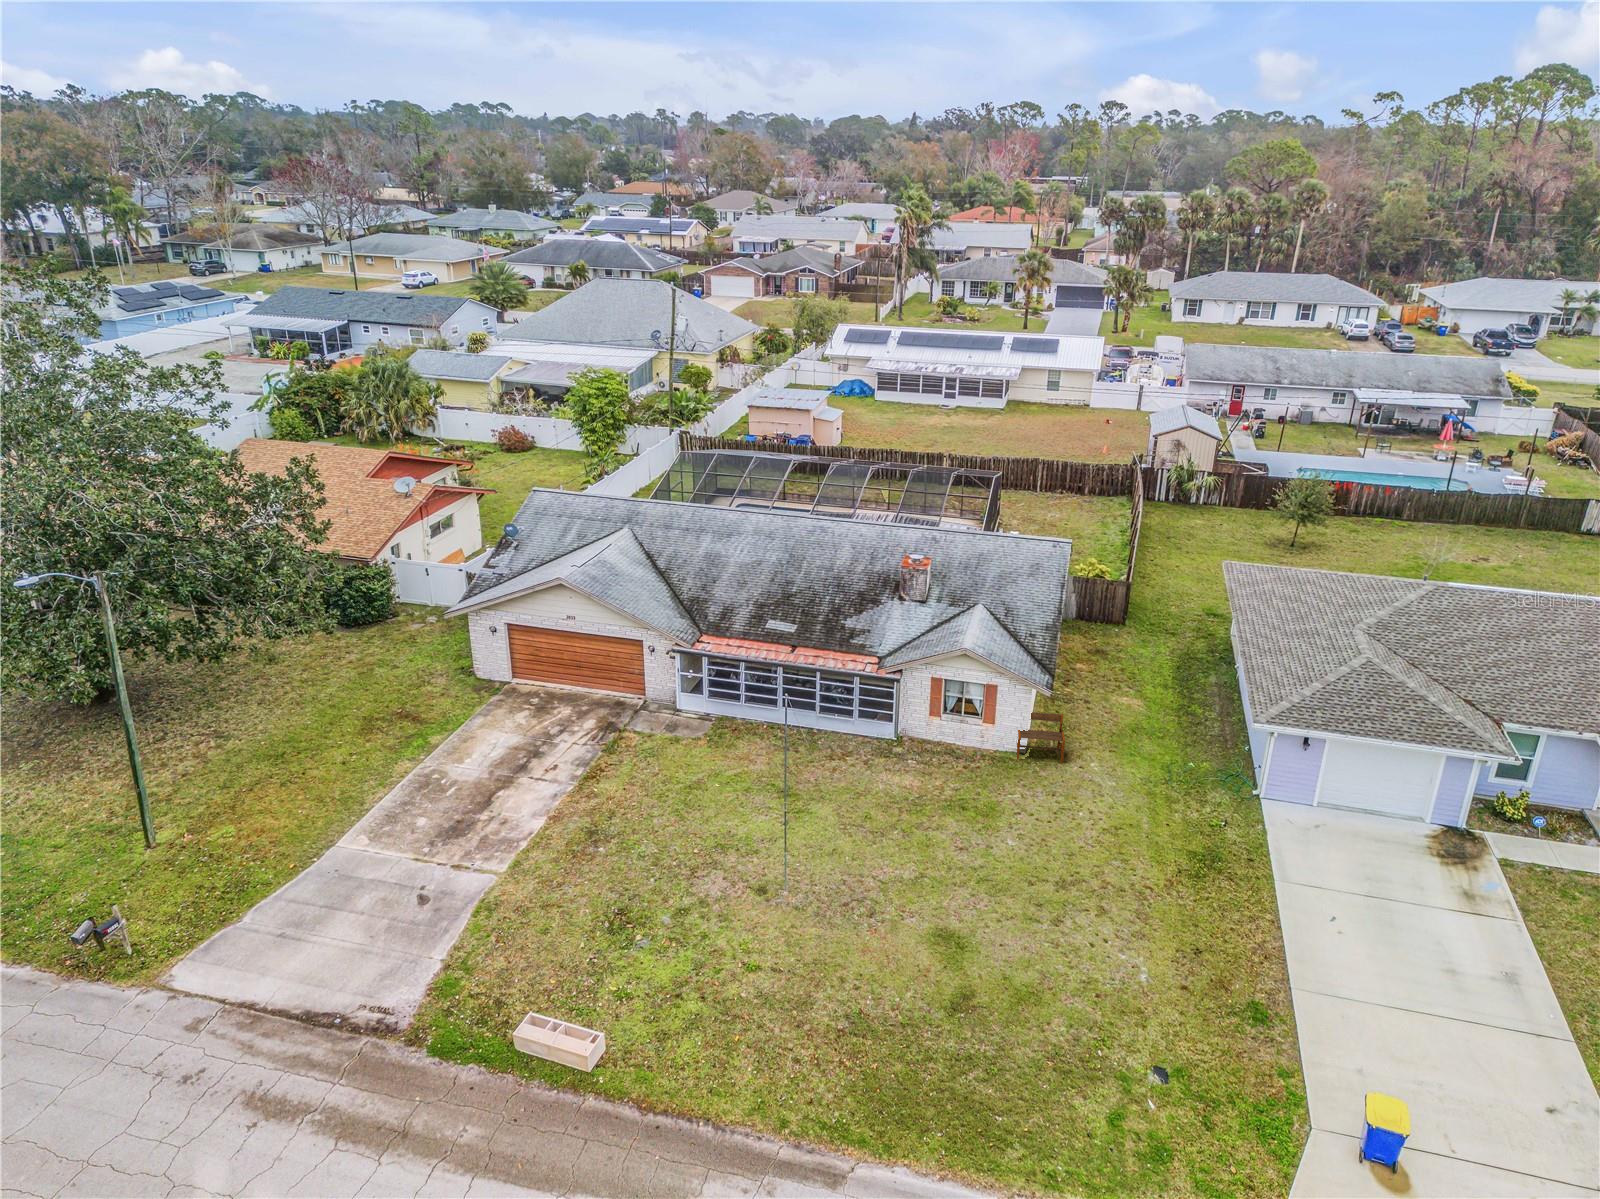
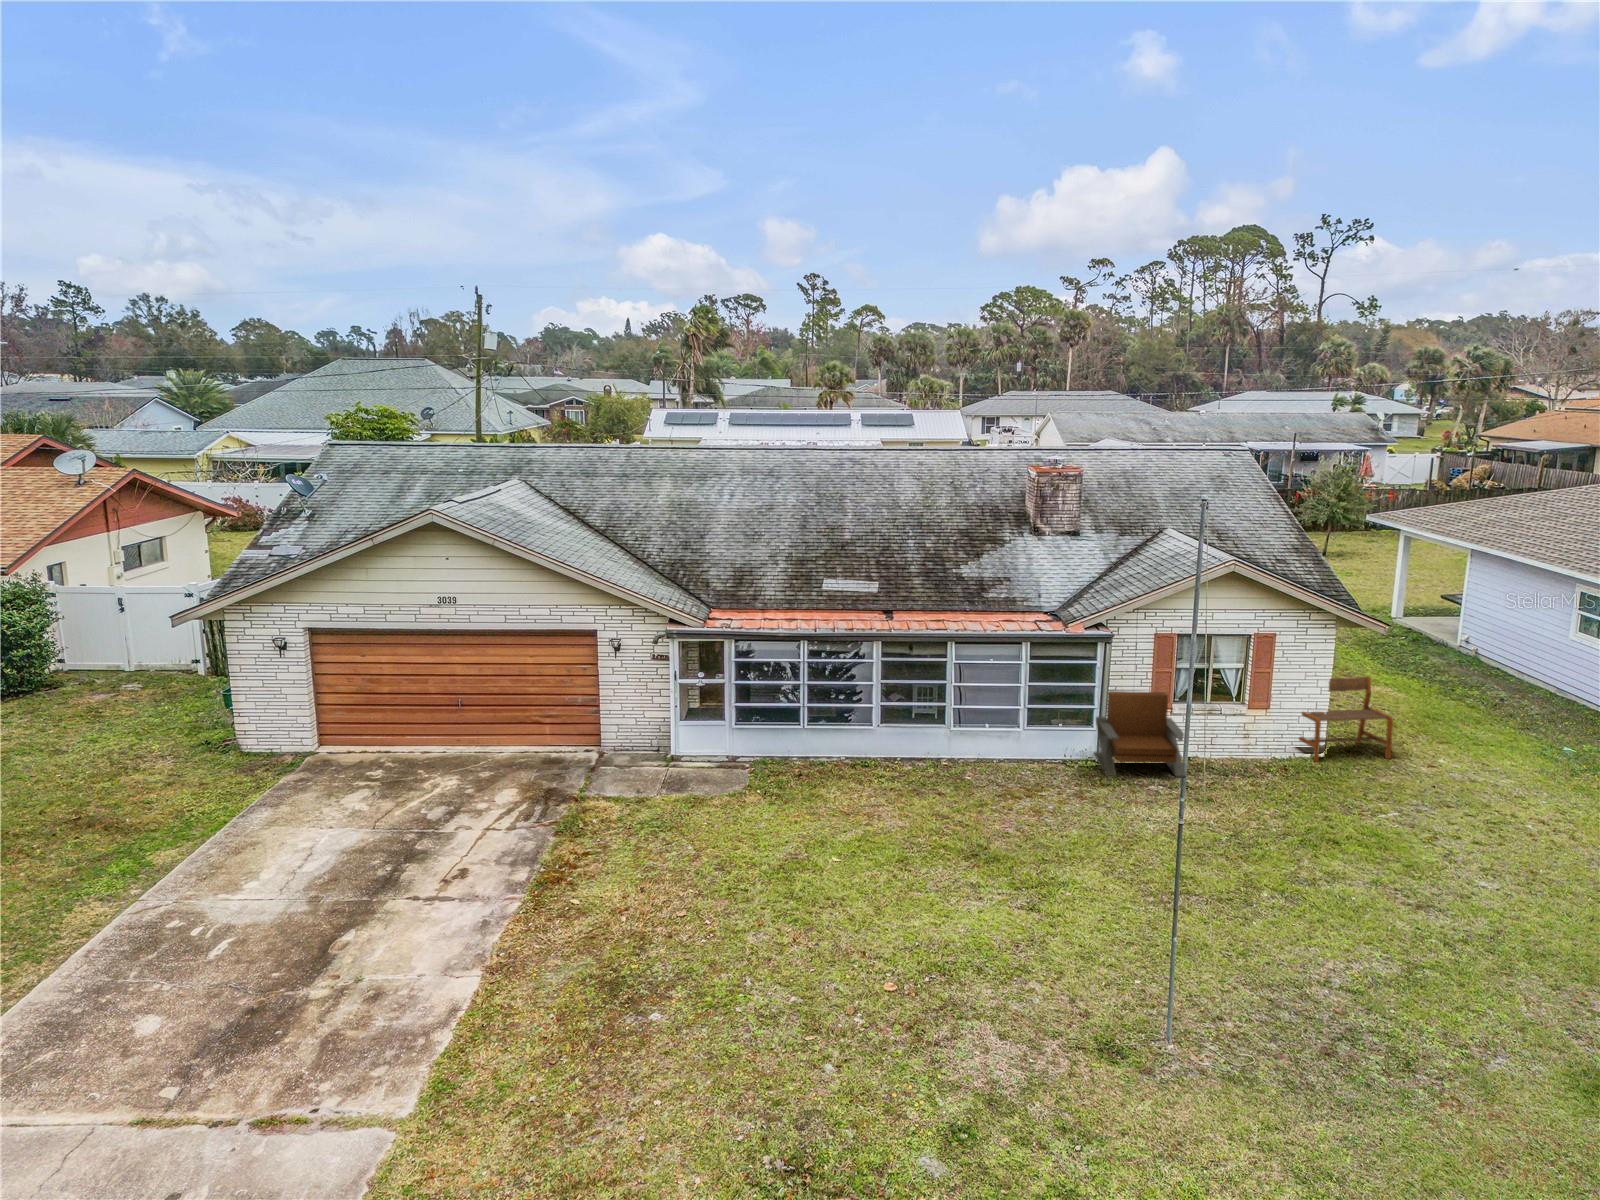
lounge chair: none [891,706,941,760] -> present [1094,691,1186,777]

